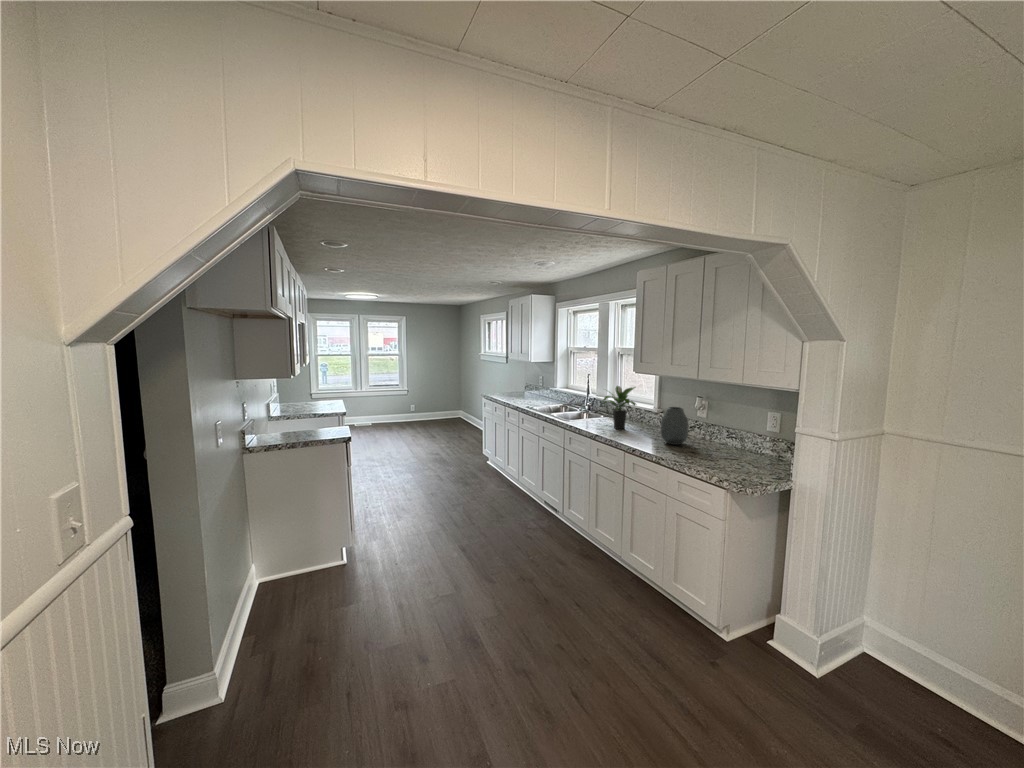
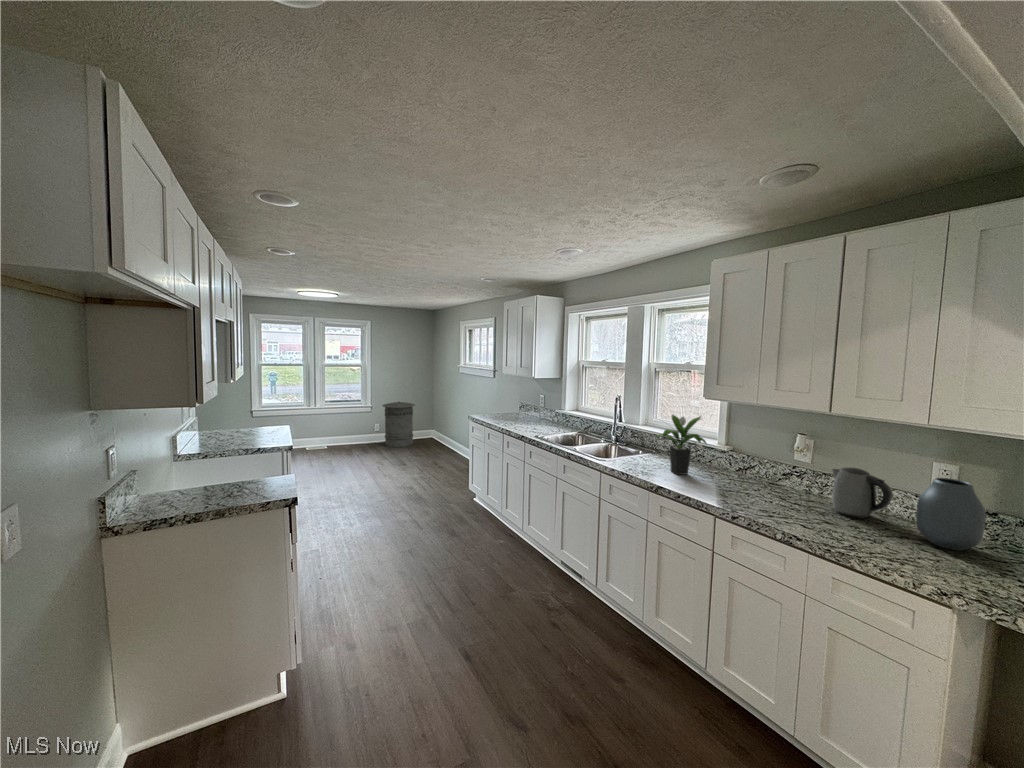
trash can: none [417,386,445,425] -> present [382,402,415,447]
vase: present [661,407,689,445] -> present [916,478,986,550]
kettle: none [707,418,739,451] -> present [832,467,892,519]

